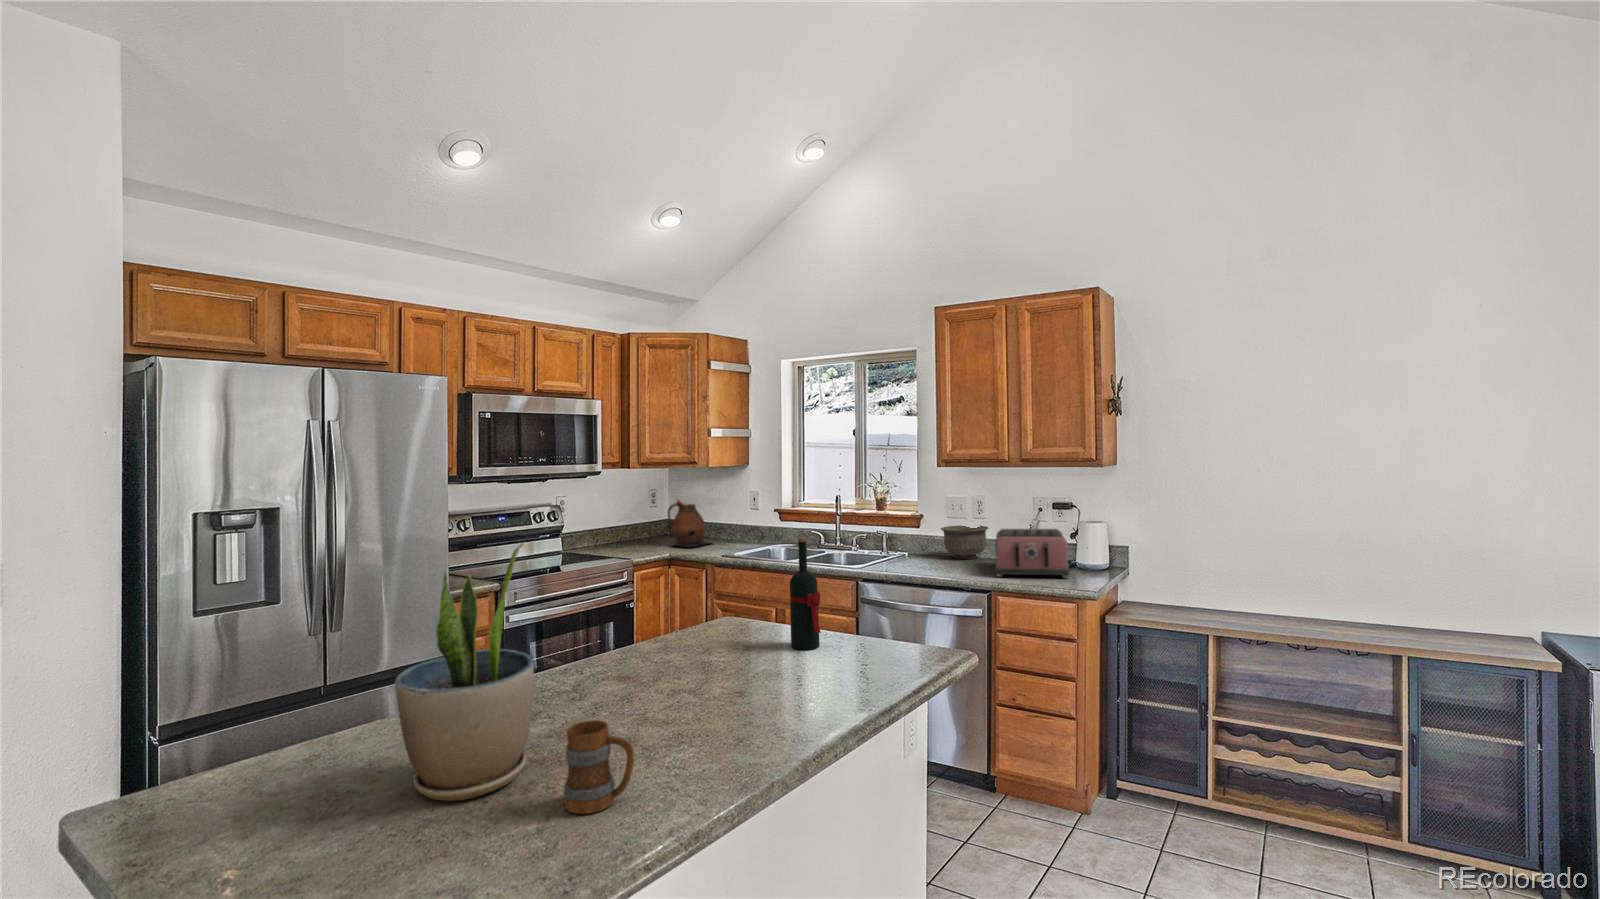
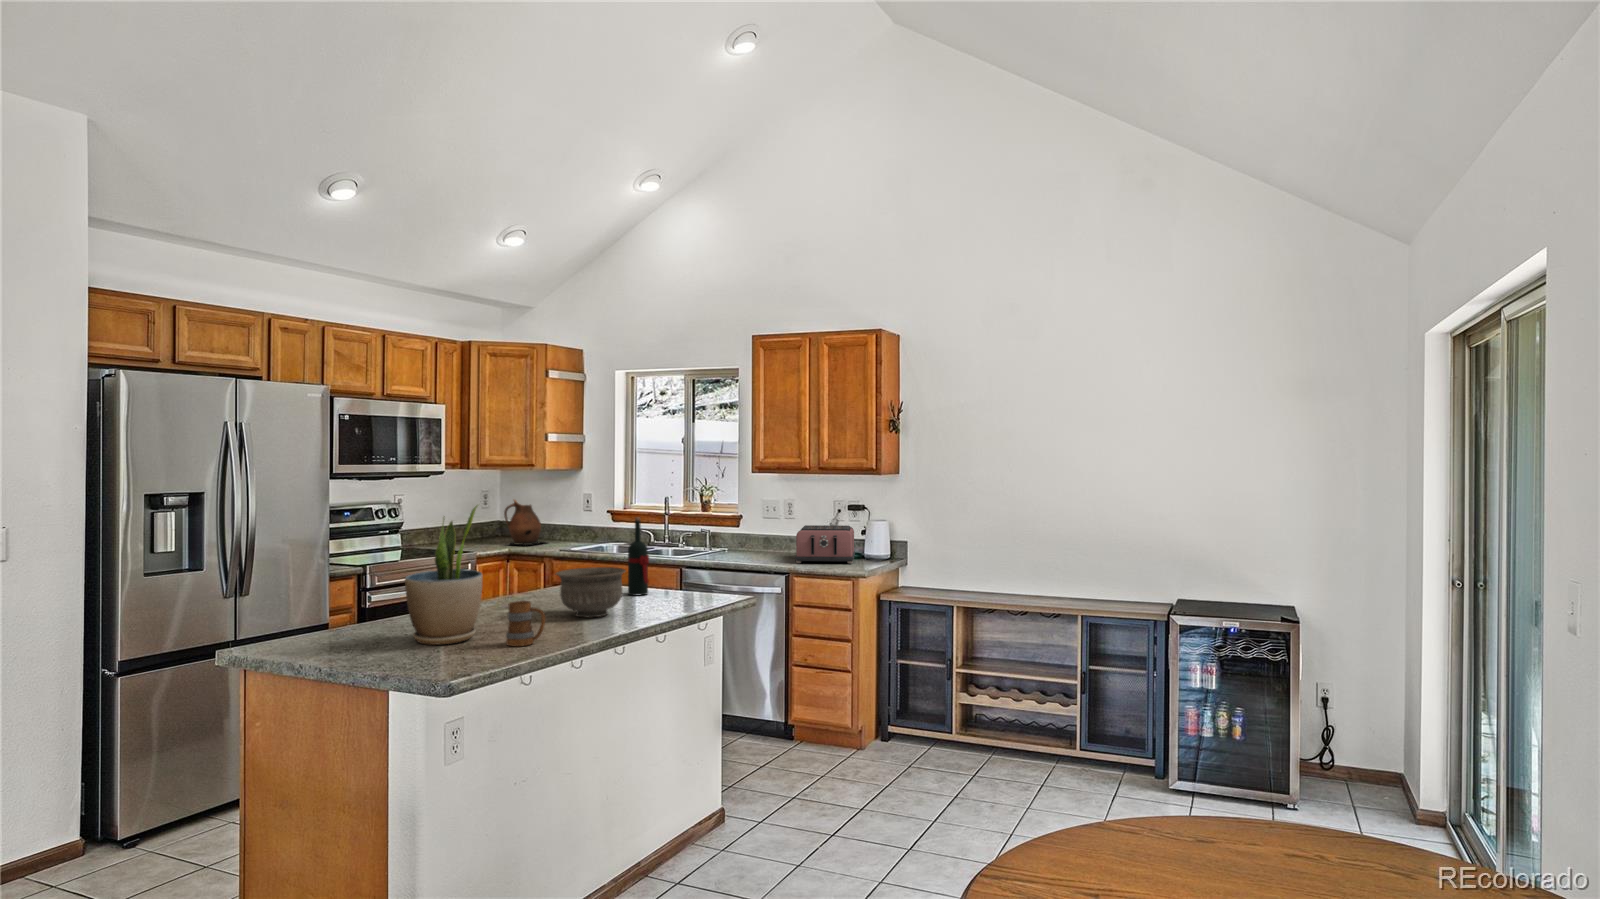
bowl: present [941,525,989,559] -> present [556,567,626,617]

